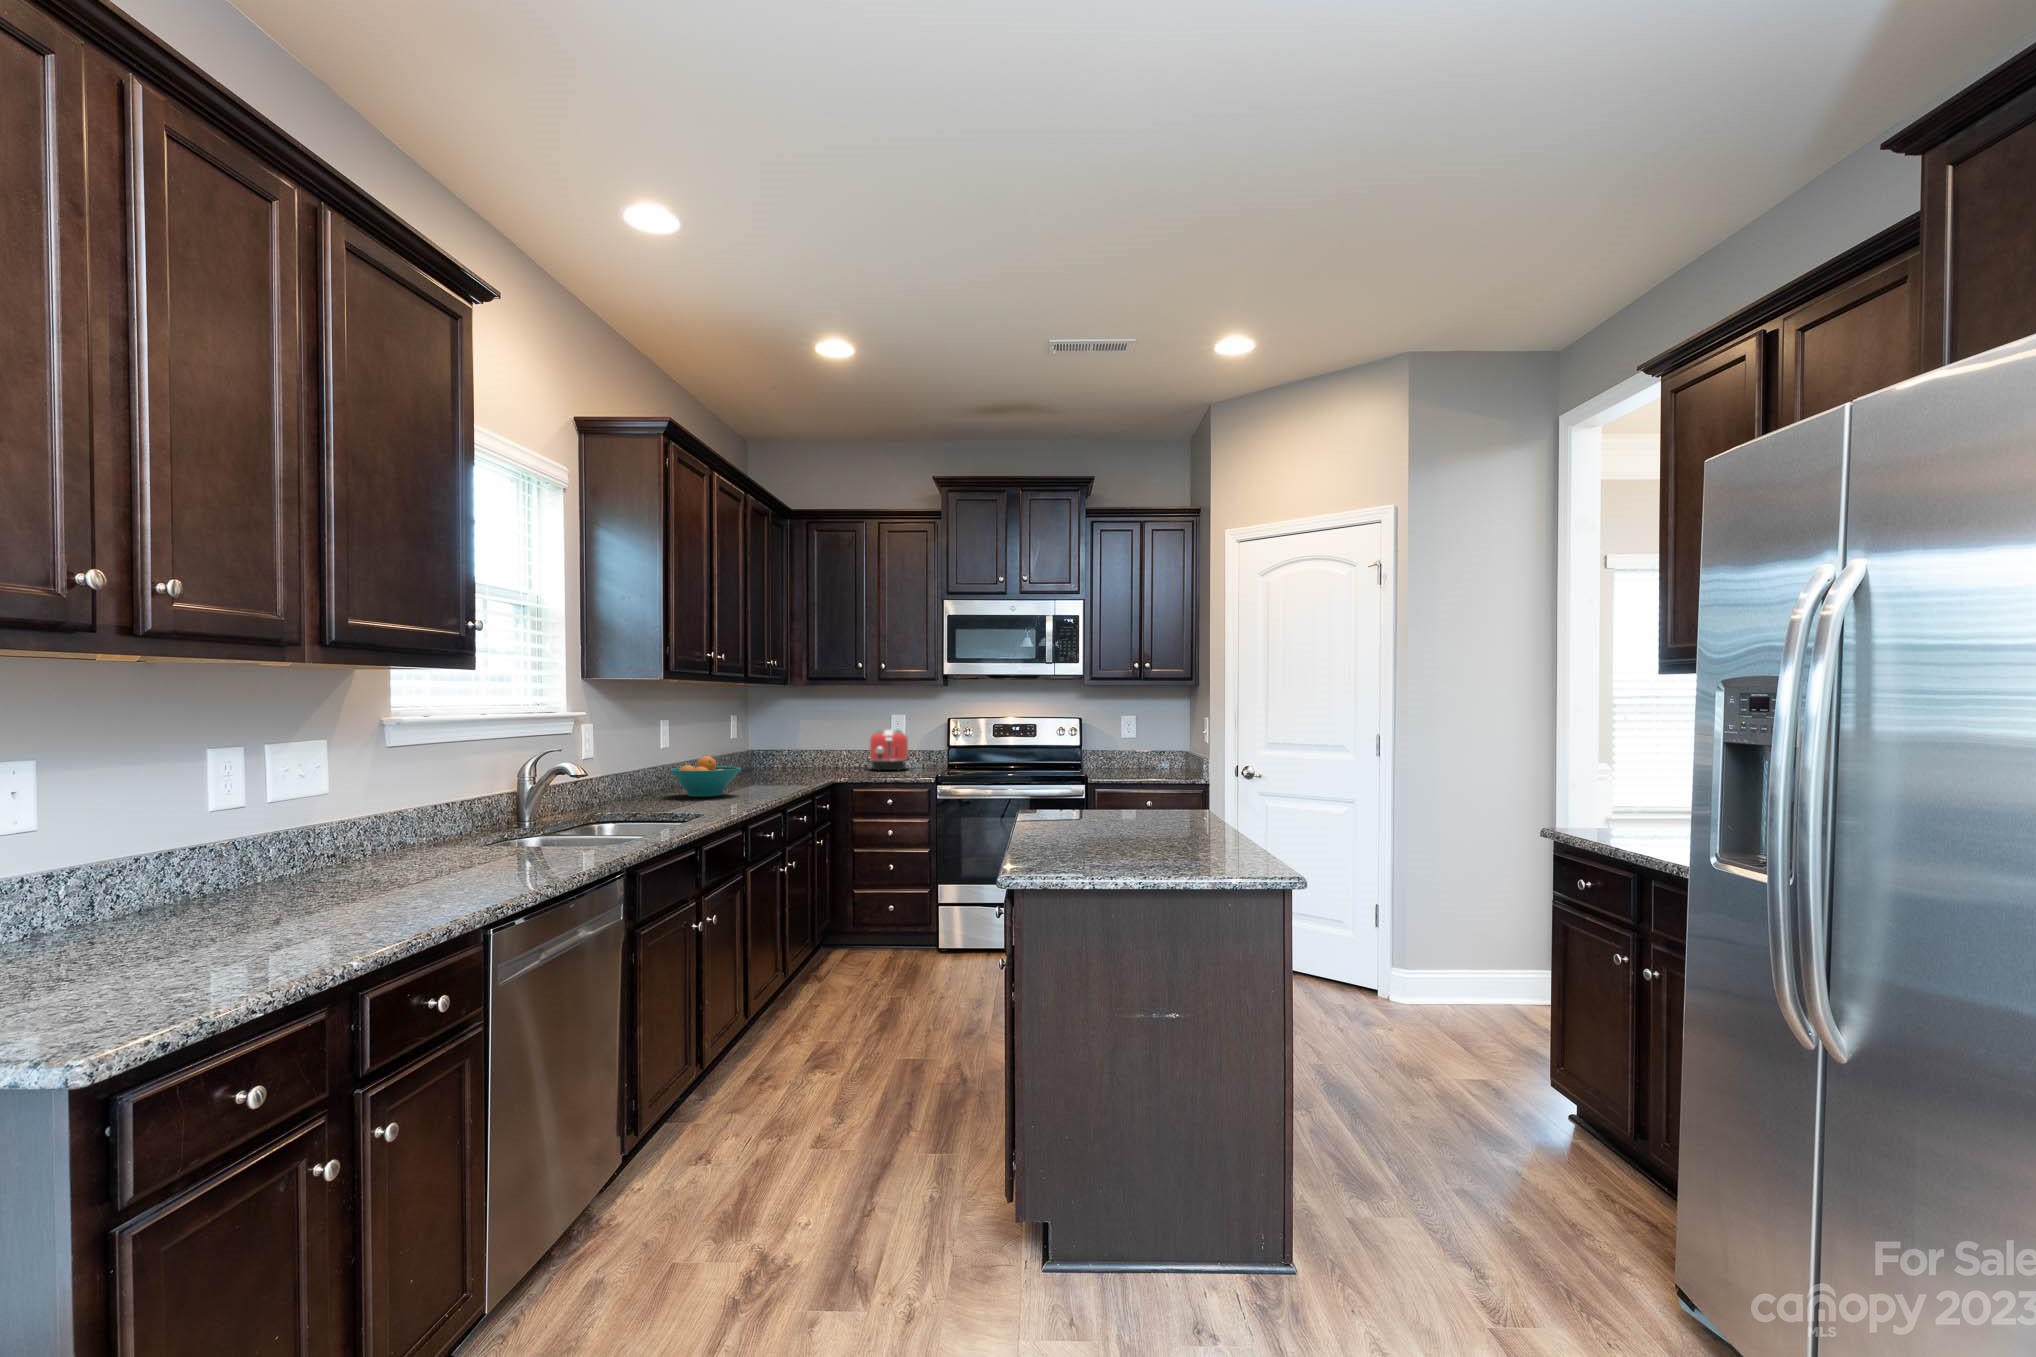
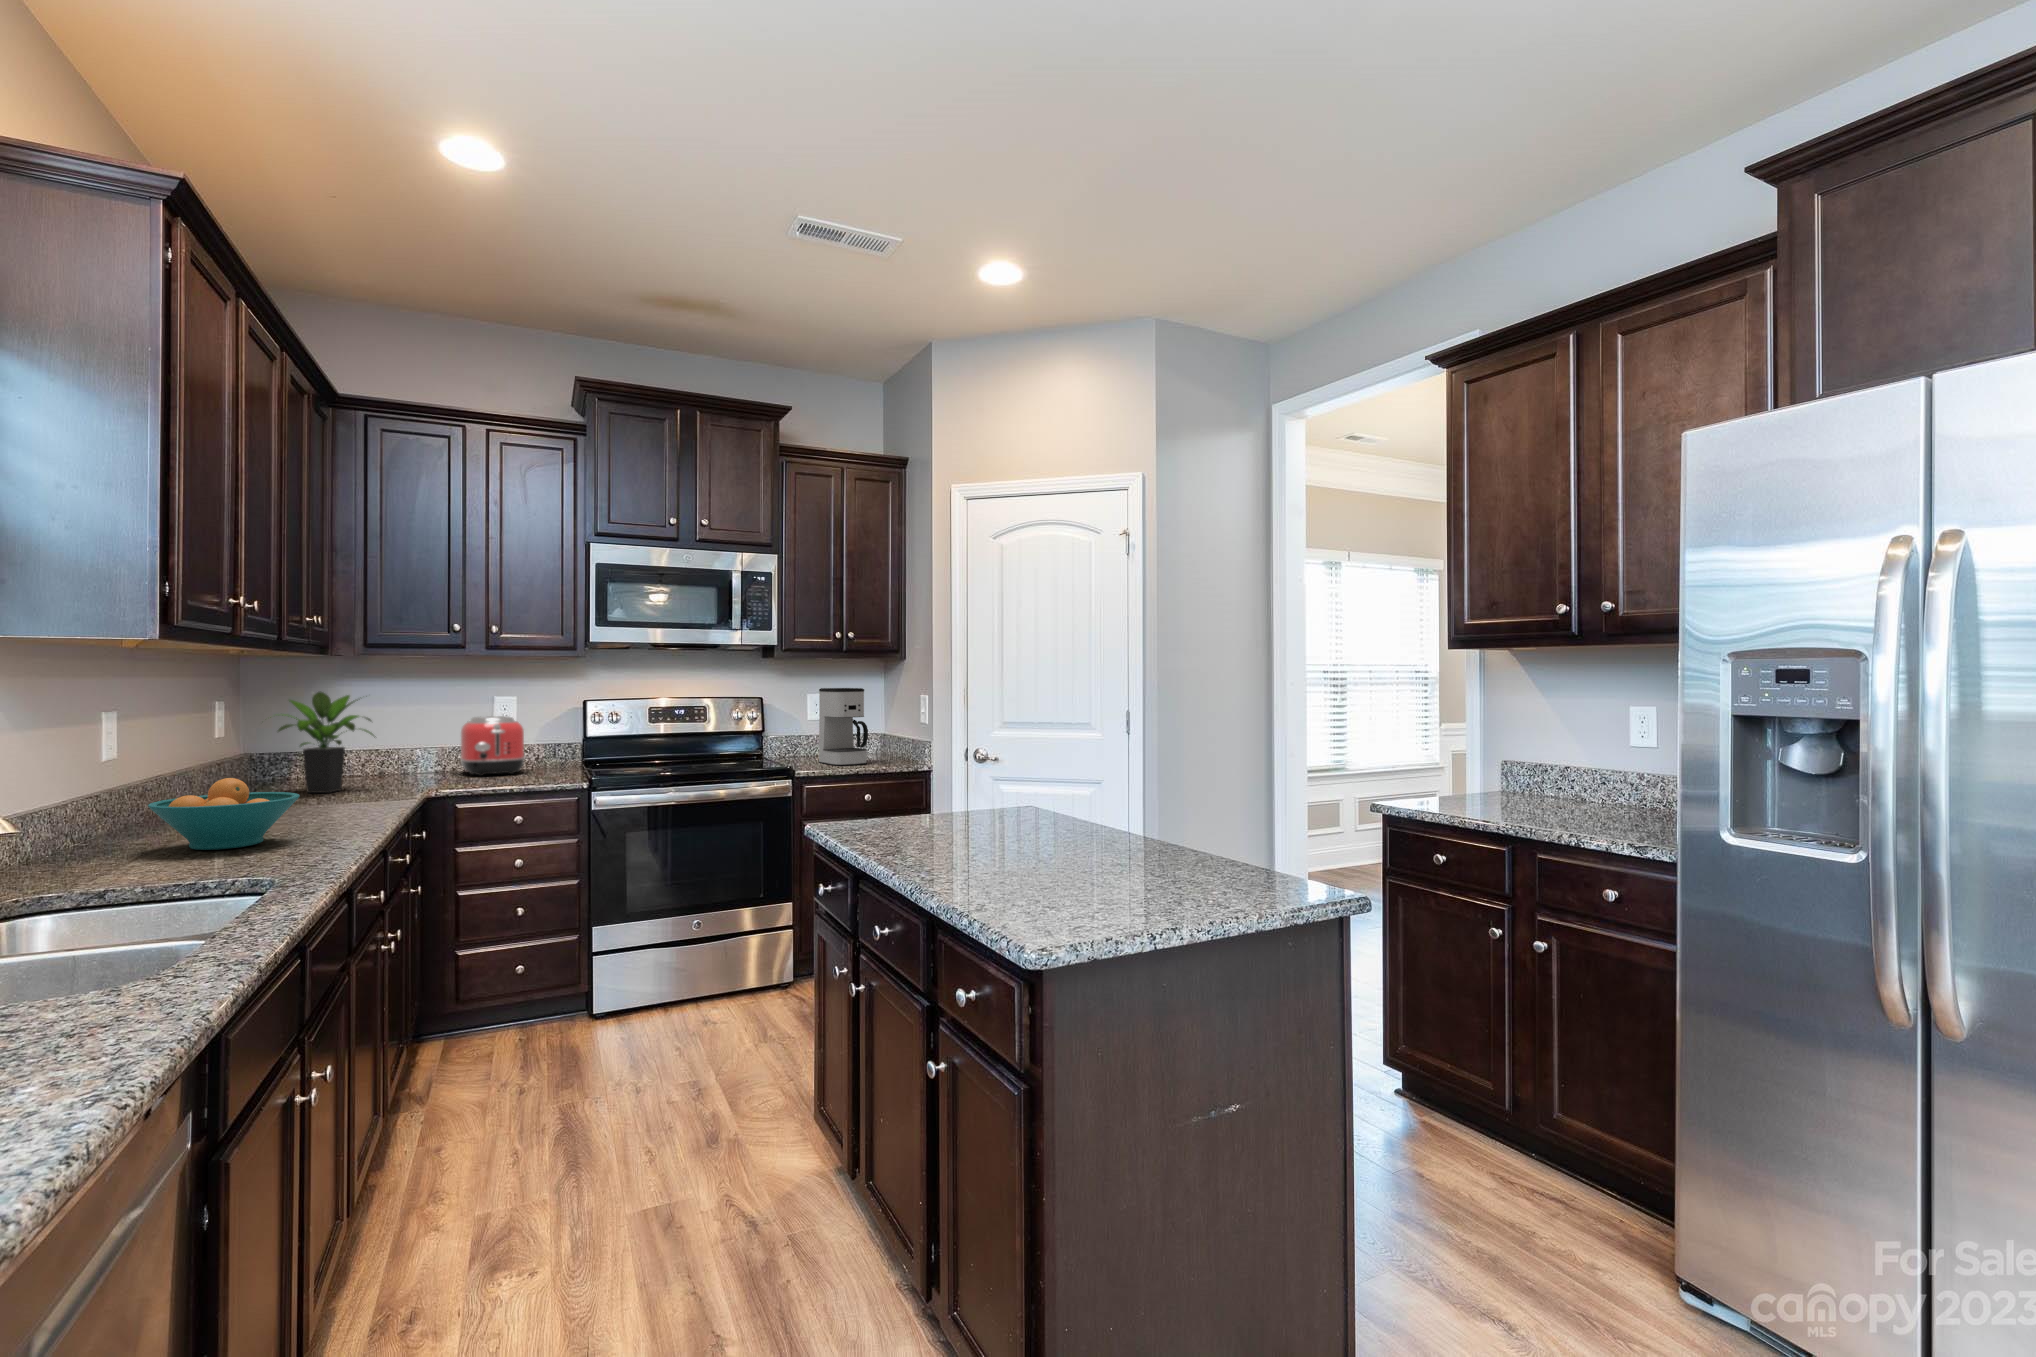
potted plant: none [748,709,811,776] -> present [270,692,374,793]
coffee maker: none [1122,711,1162,775] -> present [819,688,868,766]

